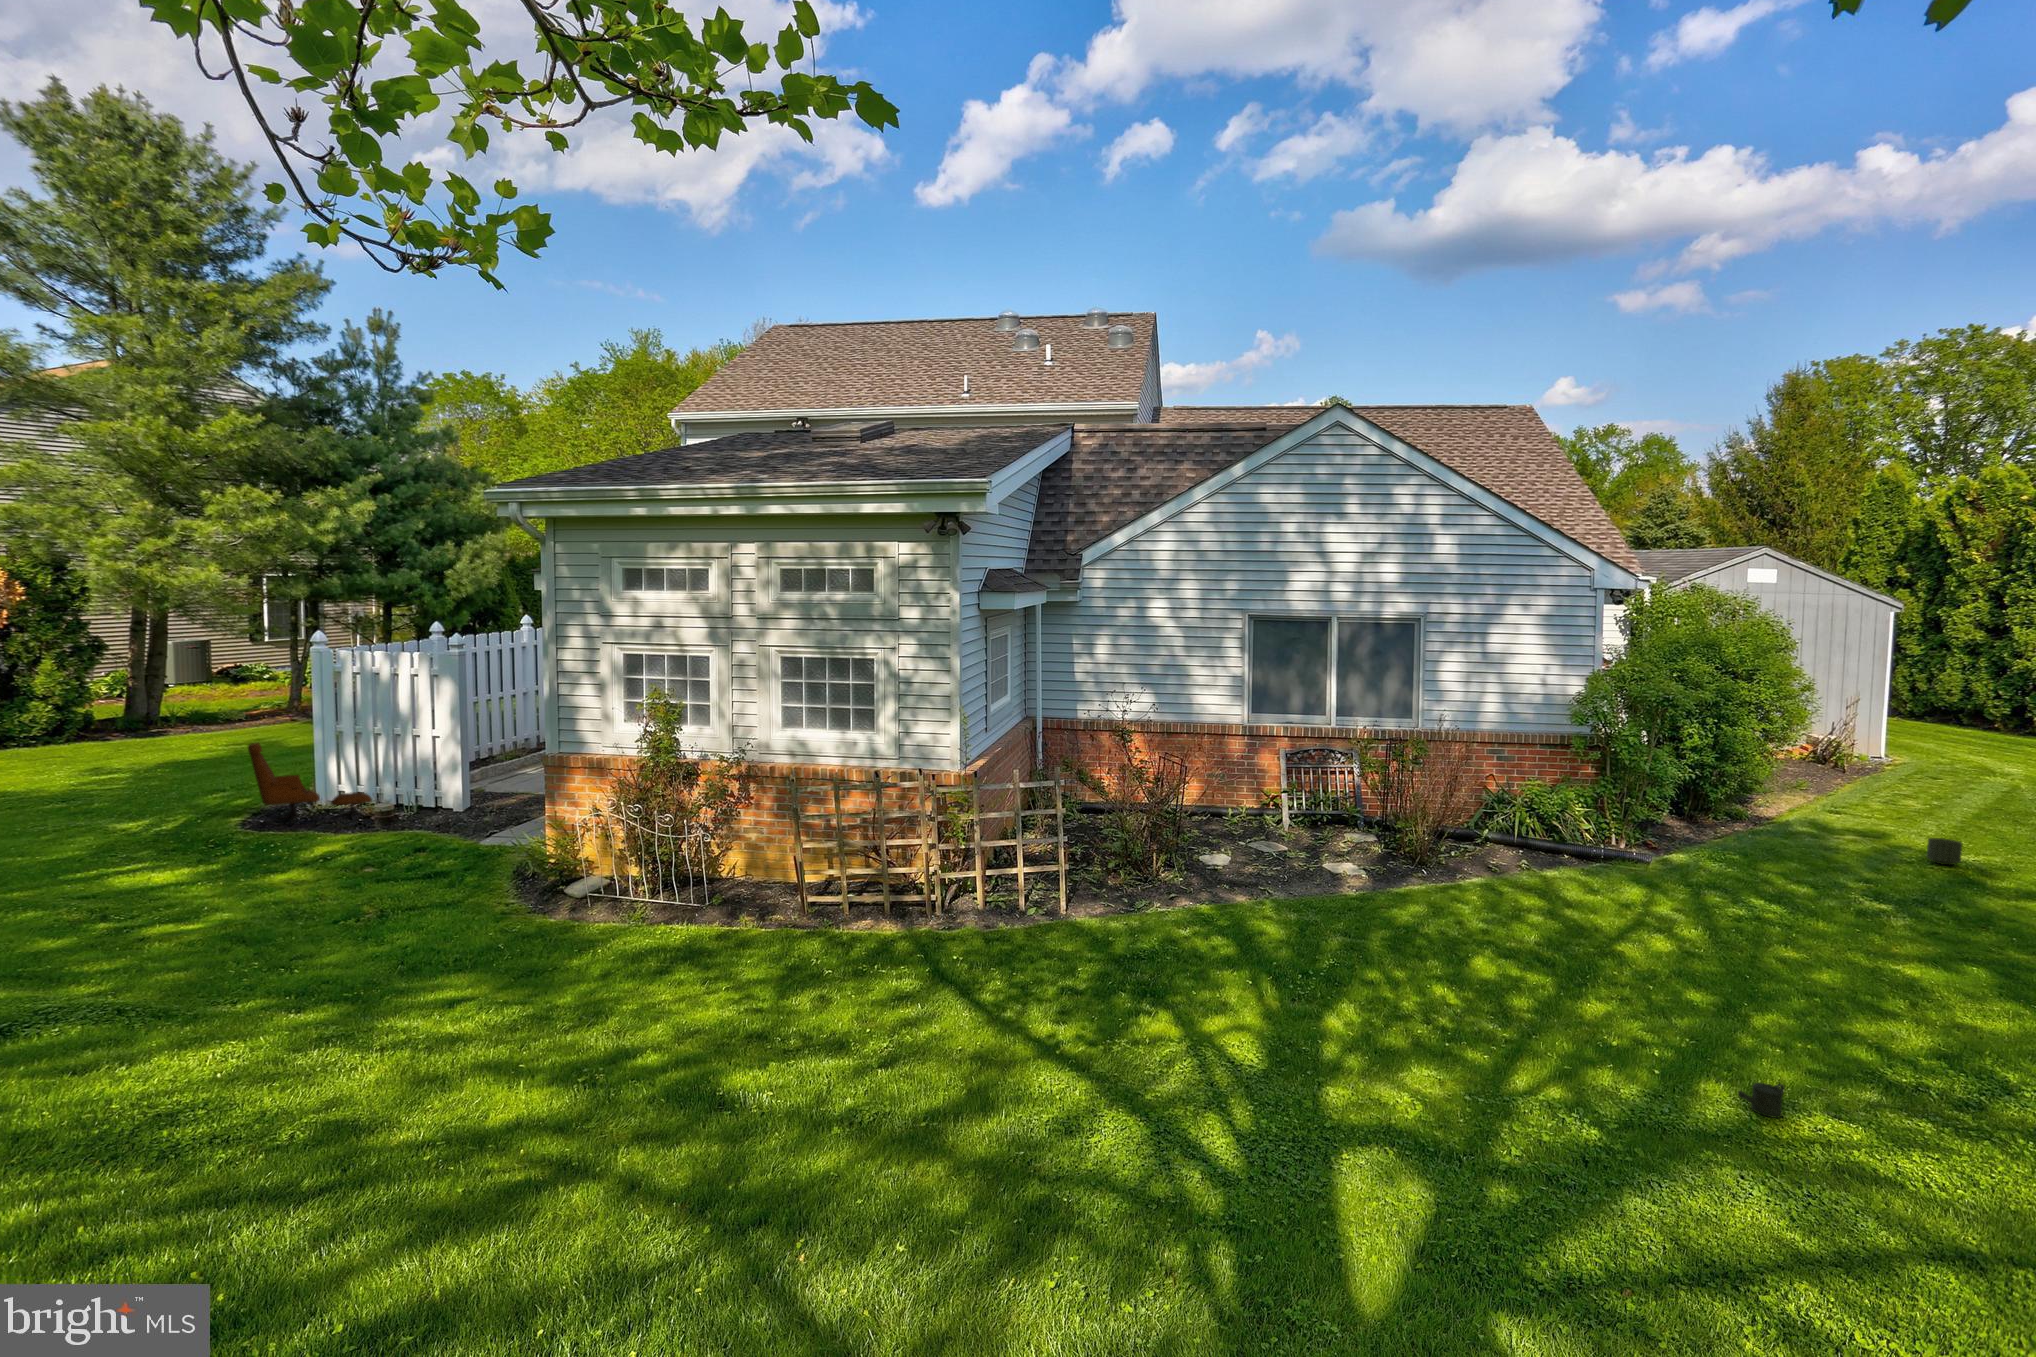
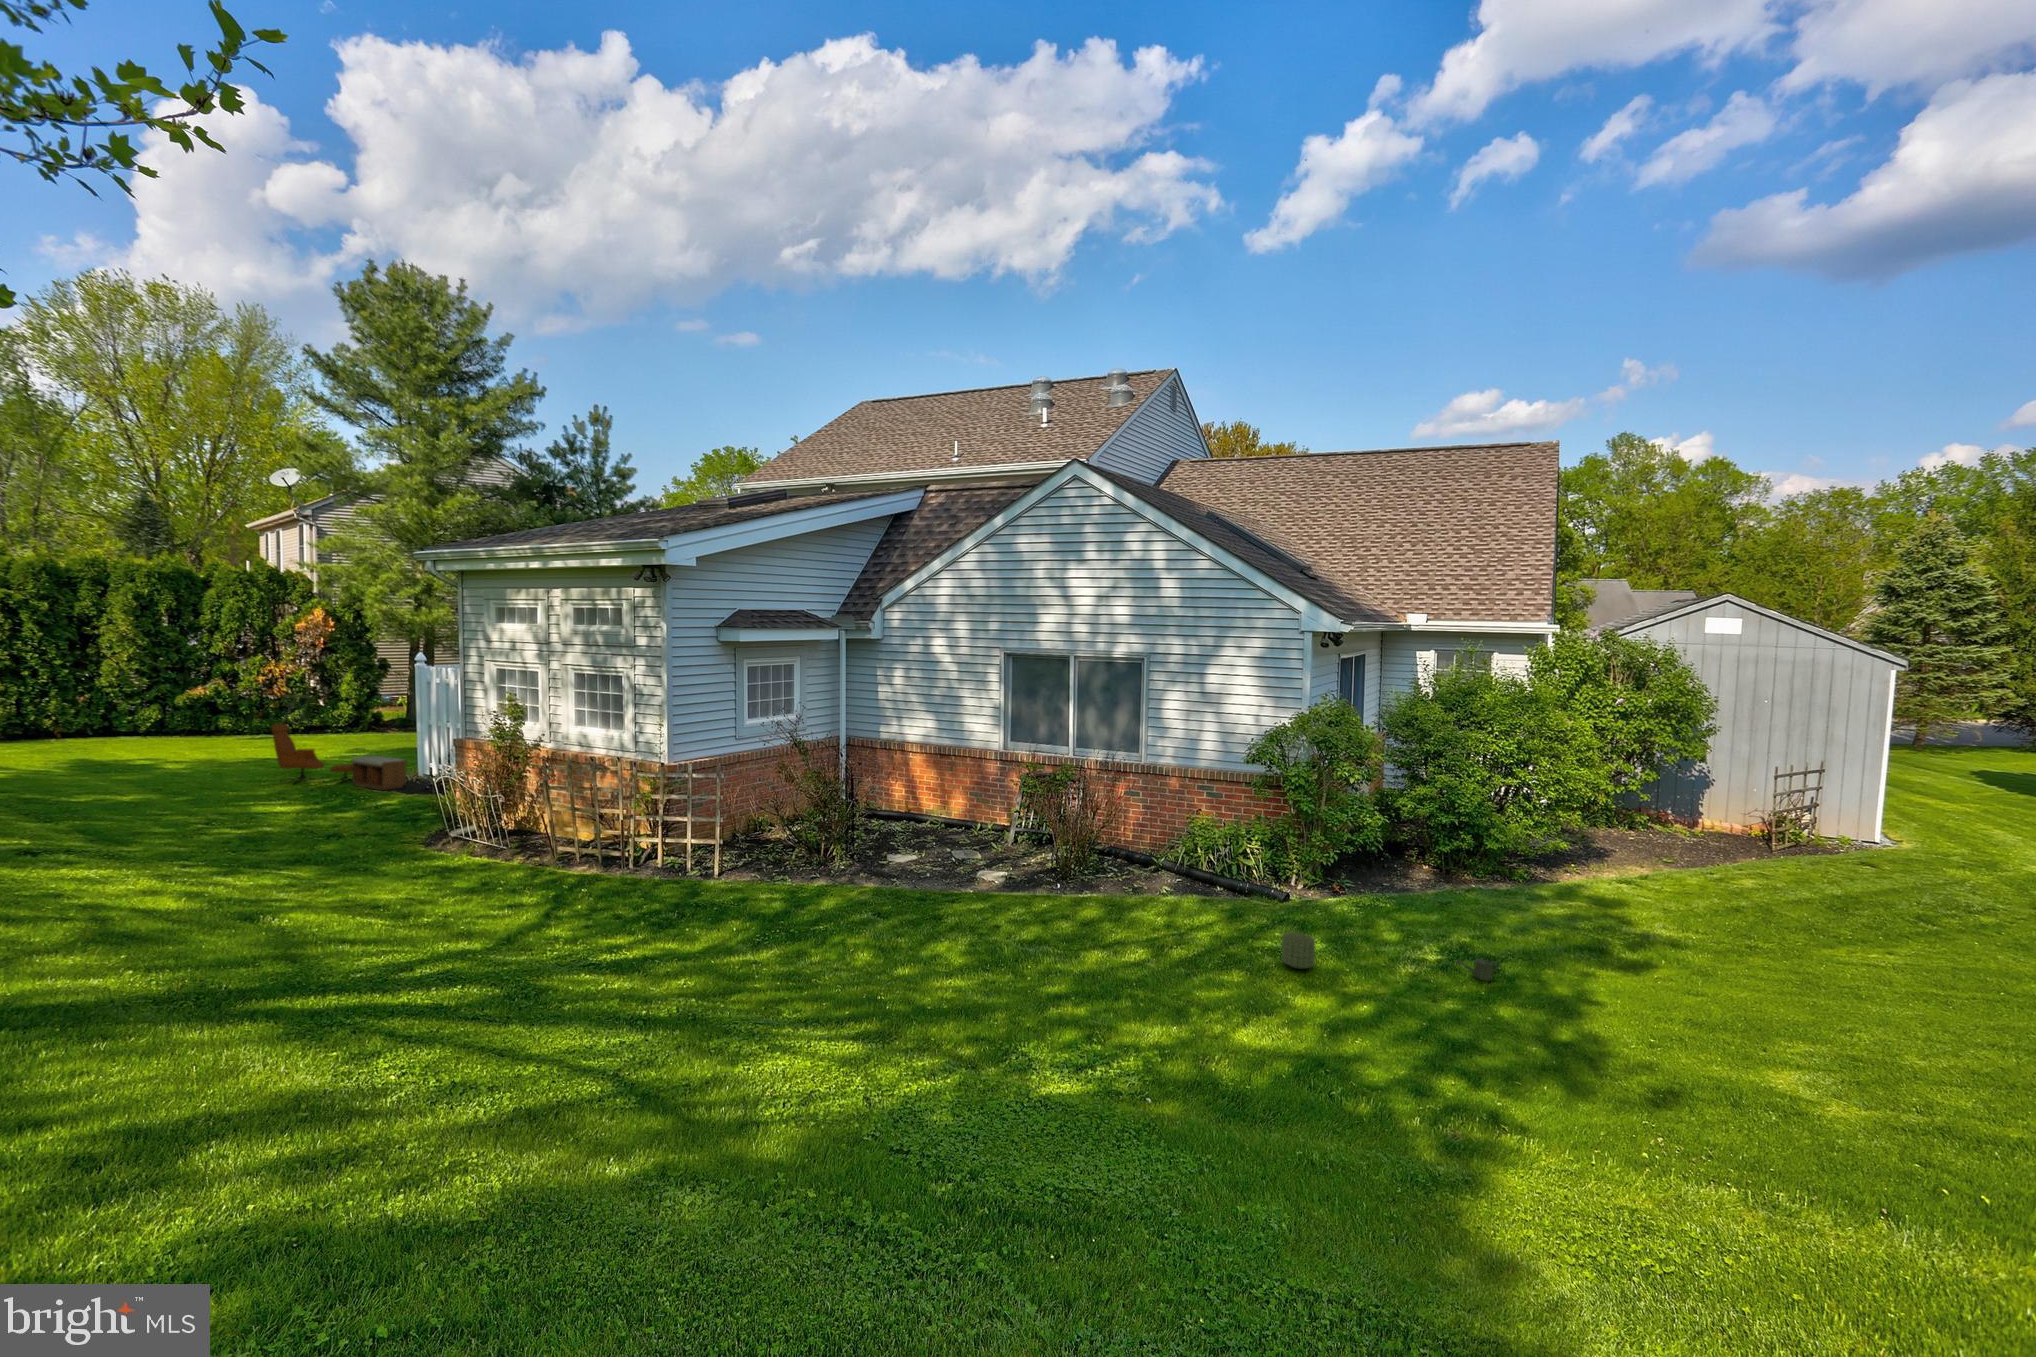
side table: none [41,698,88,746] -> present [283,695,310,722]
bench: none [376,779,457,824] -> present [352,756,407,790]
planter: present [1927,838,1962,865] -> present [1282,932,1316,969]
watering can: present [1738,1083,1785,1118] -> present [1457,959,1500,981]

